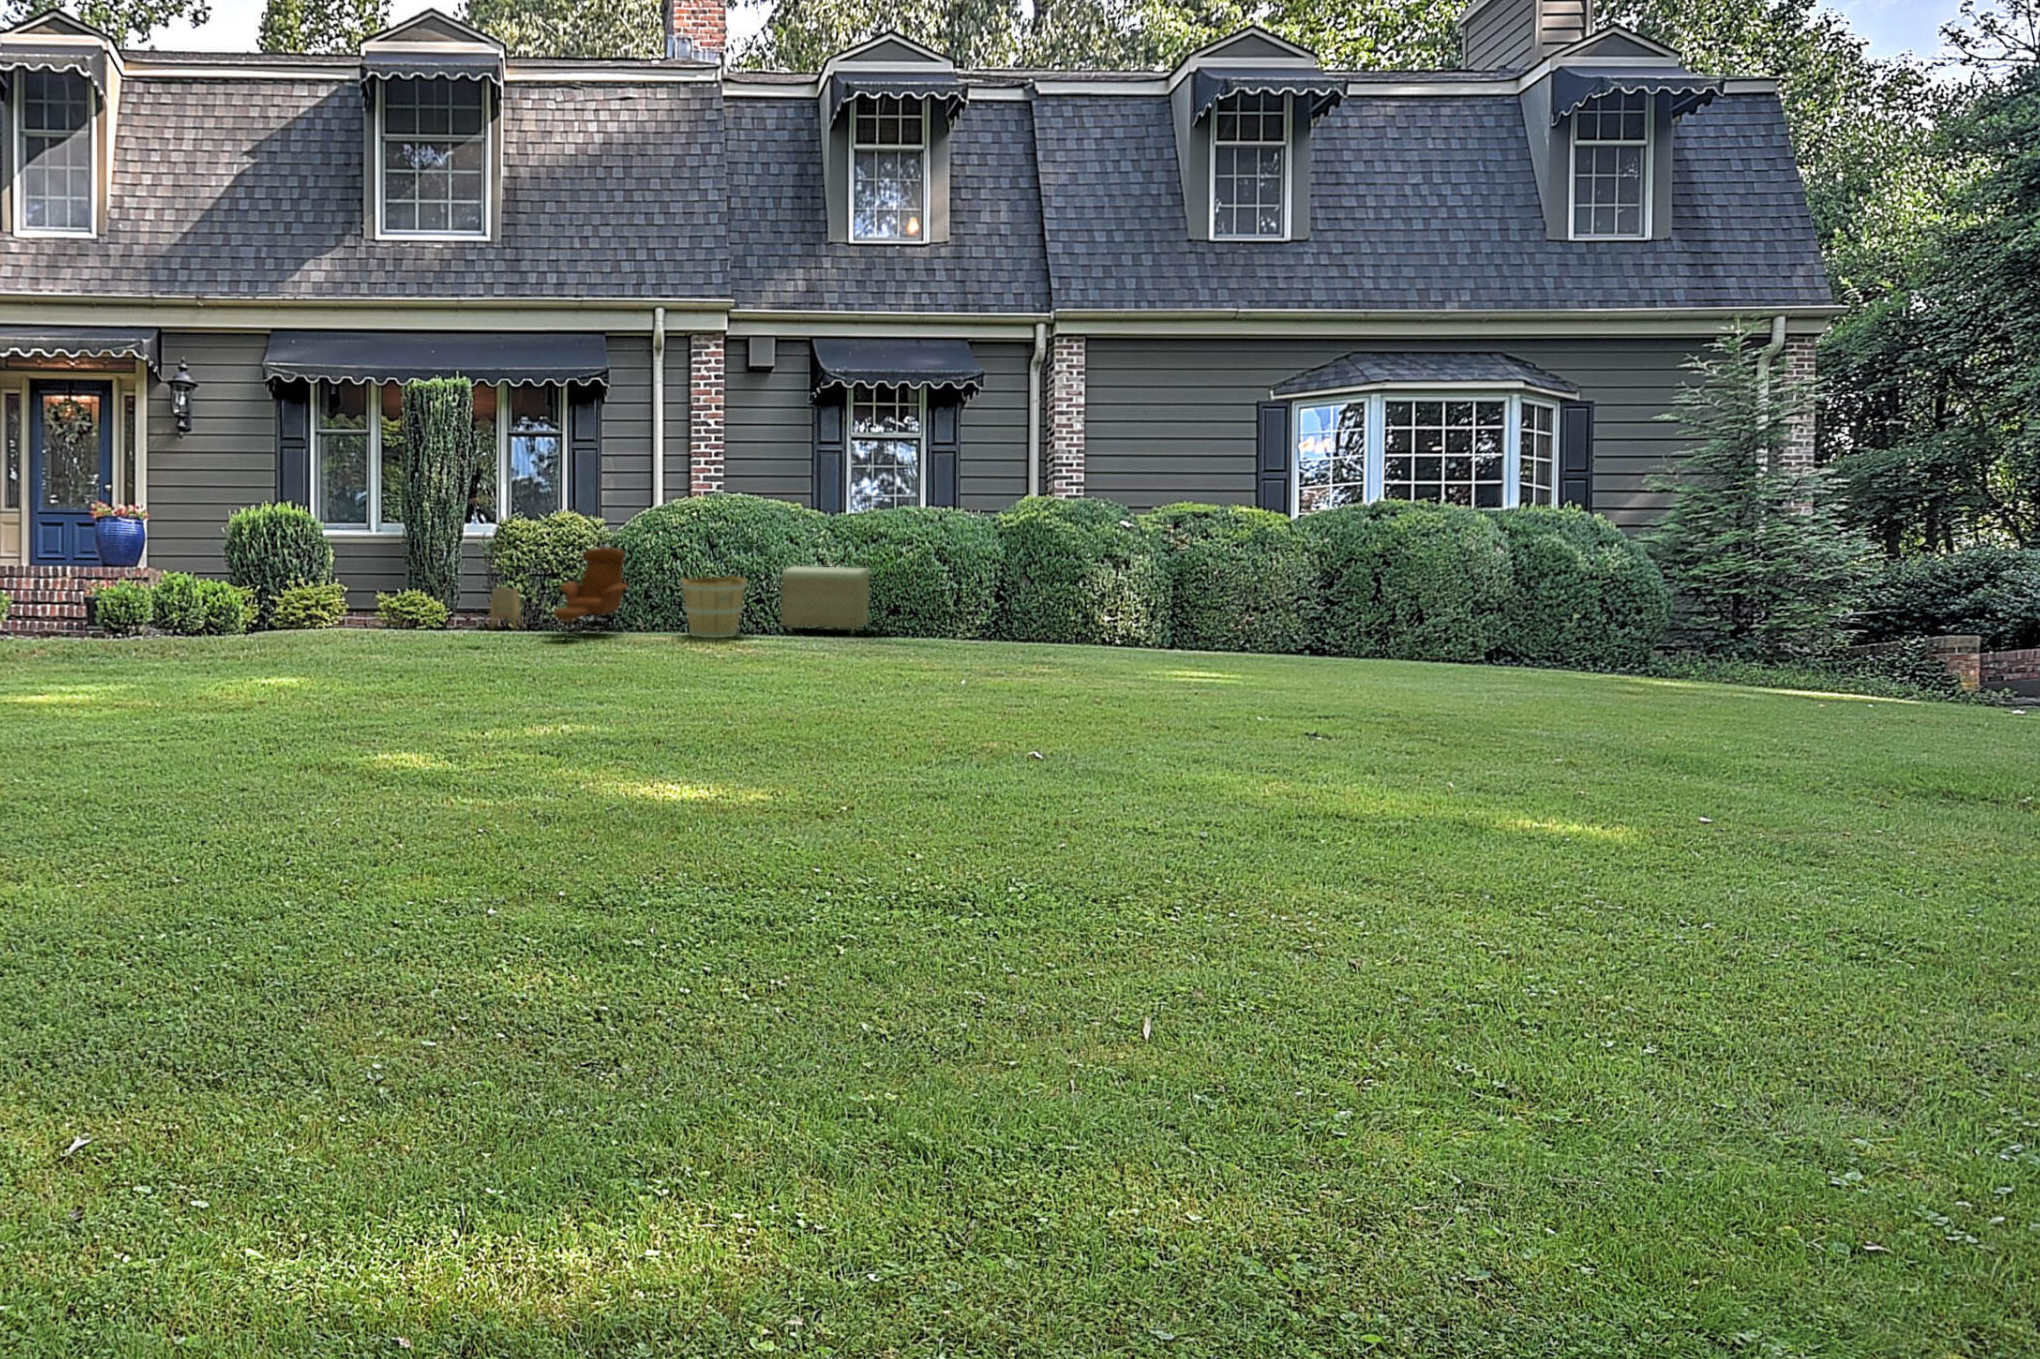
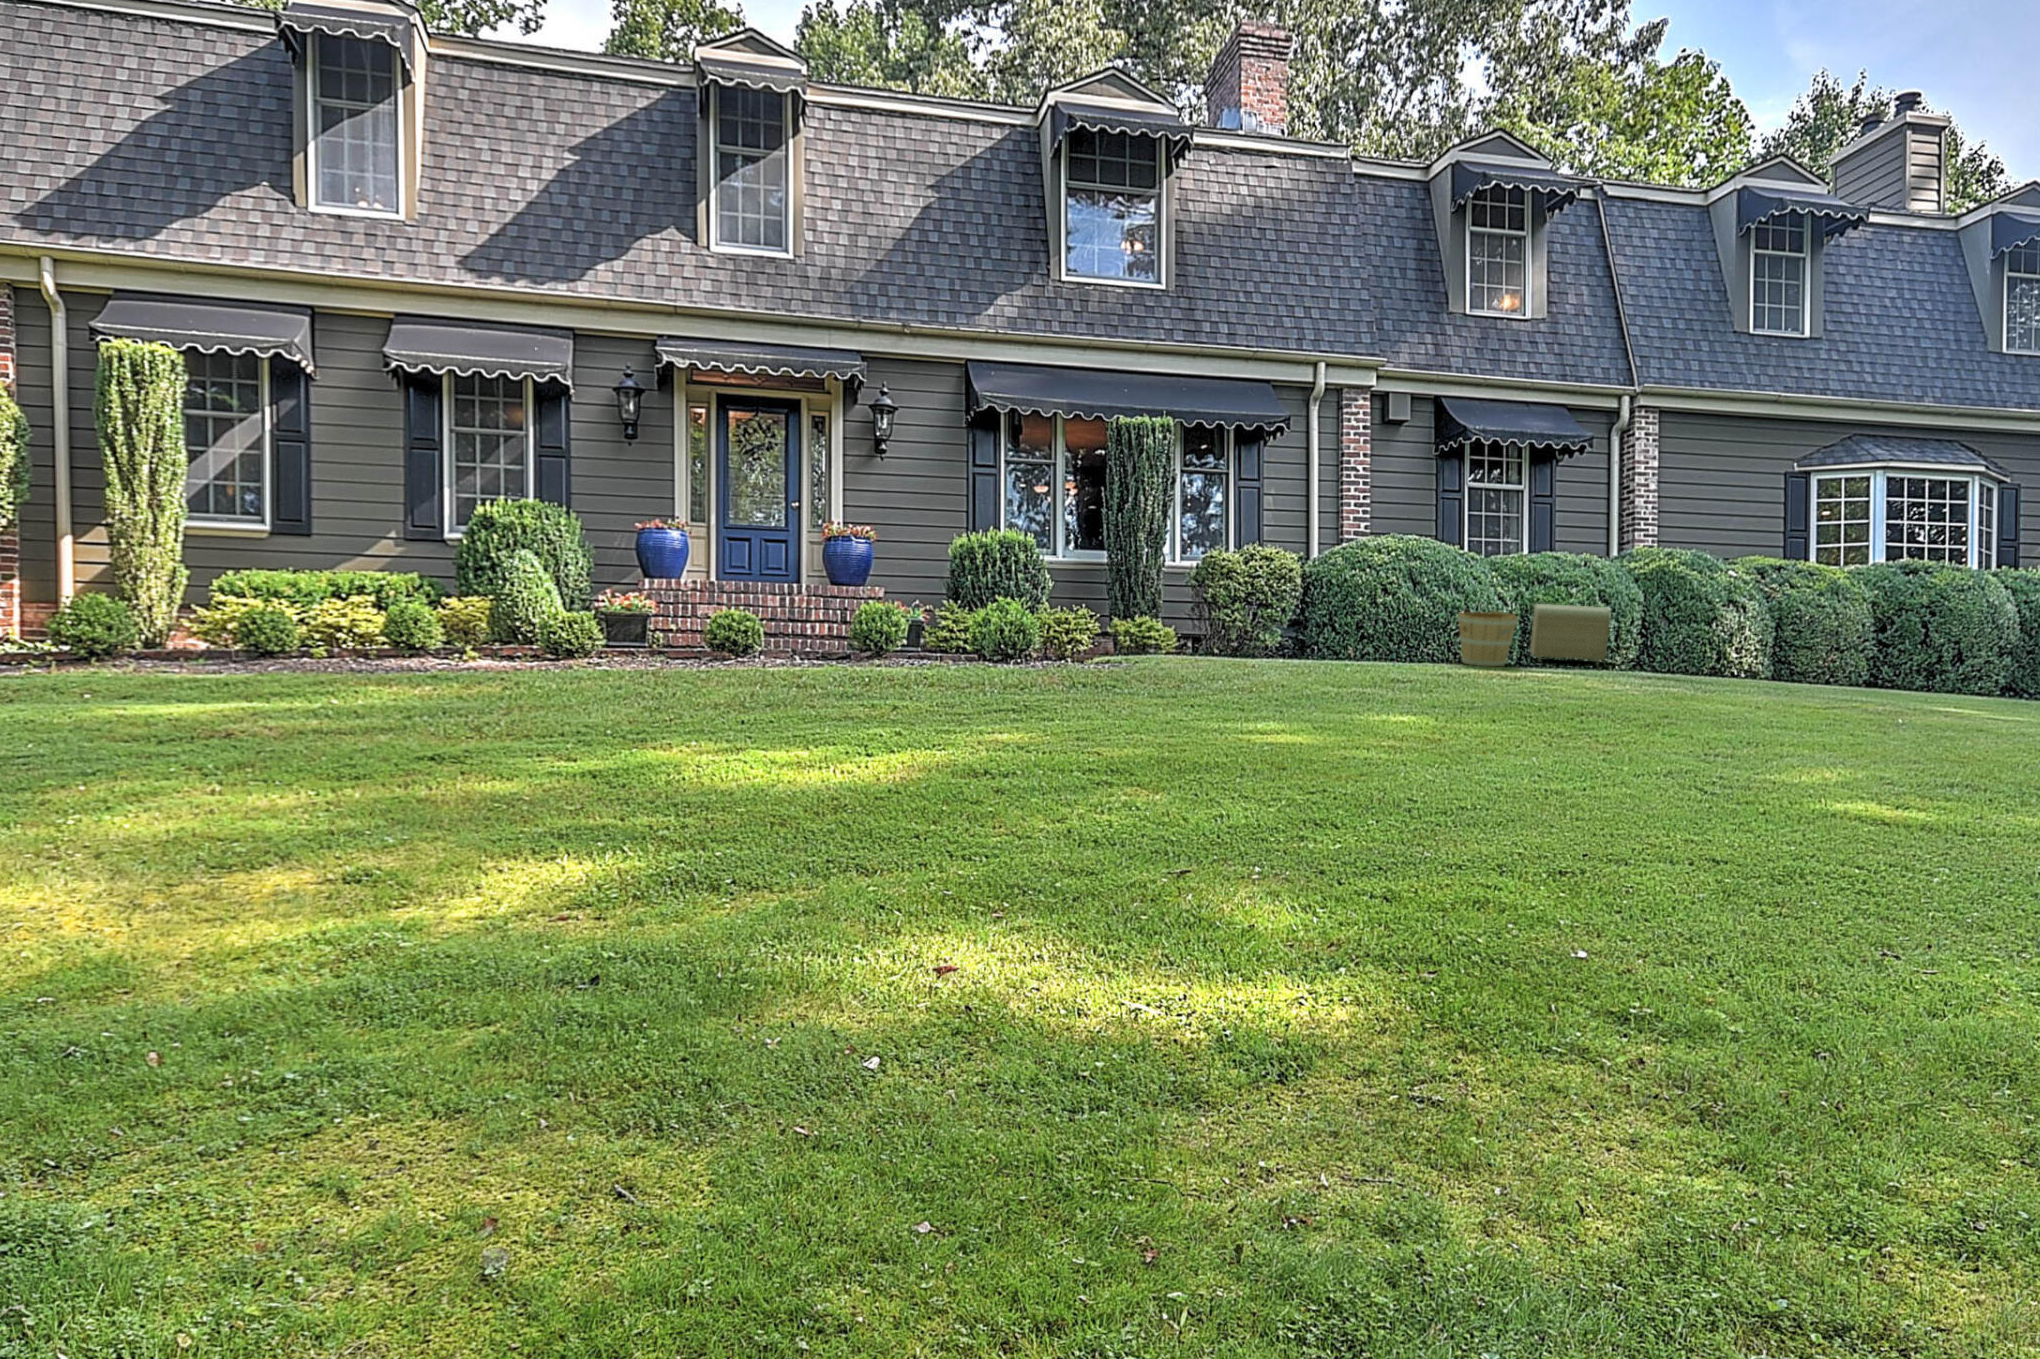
lounge chair: present [553,548,628,640] -> none [1347,582,1411,670]
planter: present [490,588,520,627] -> none [1264,617,1293,655]

